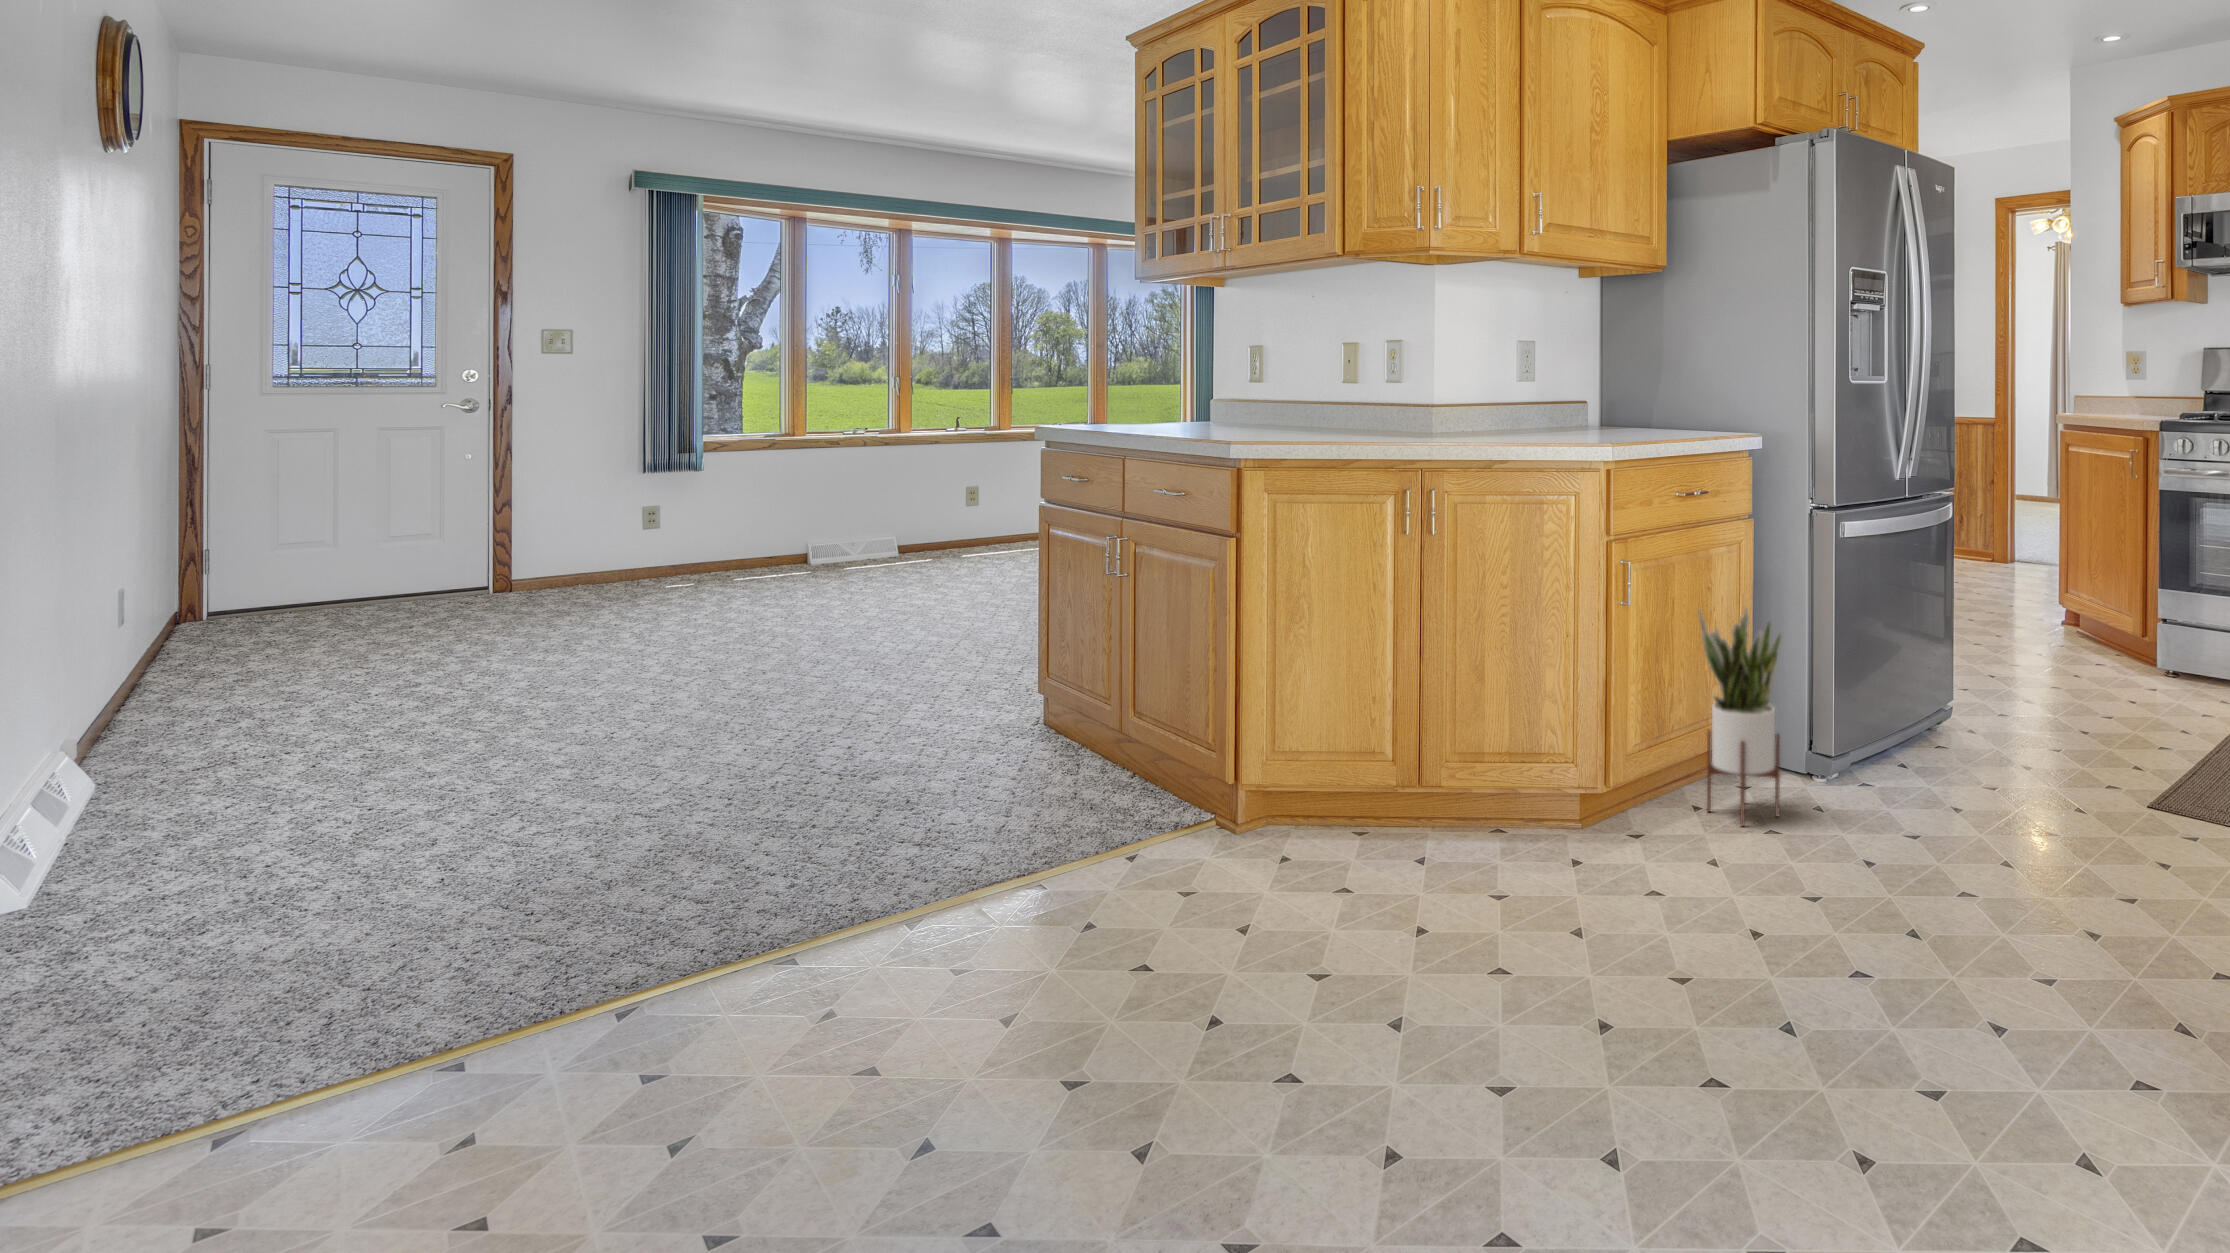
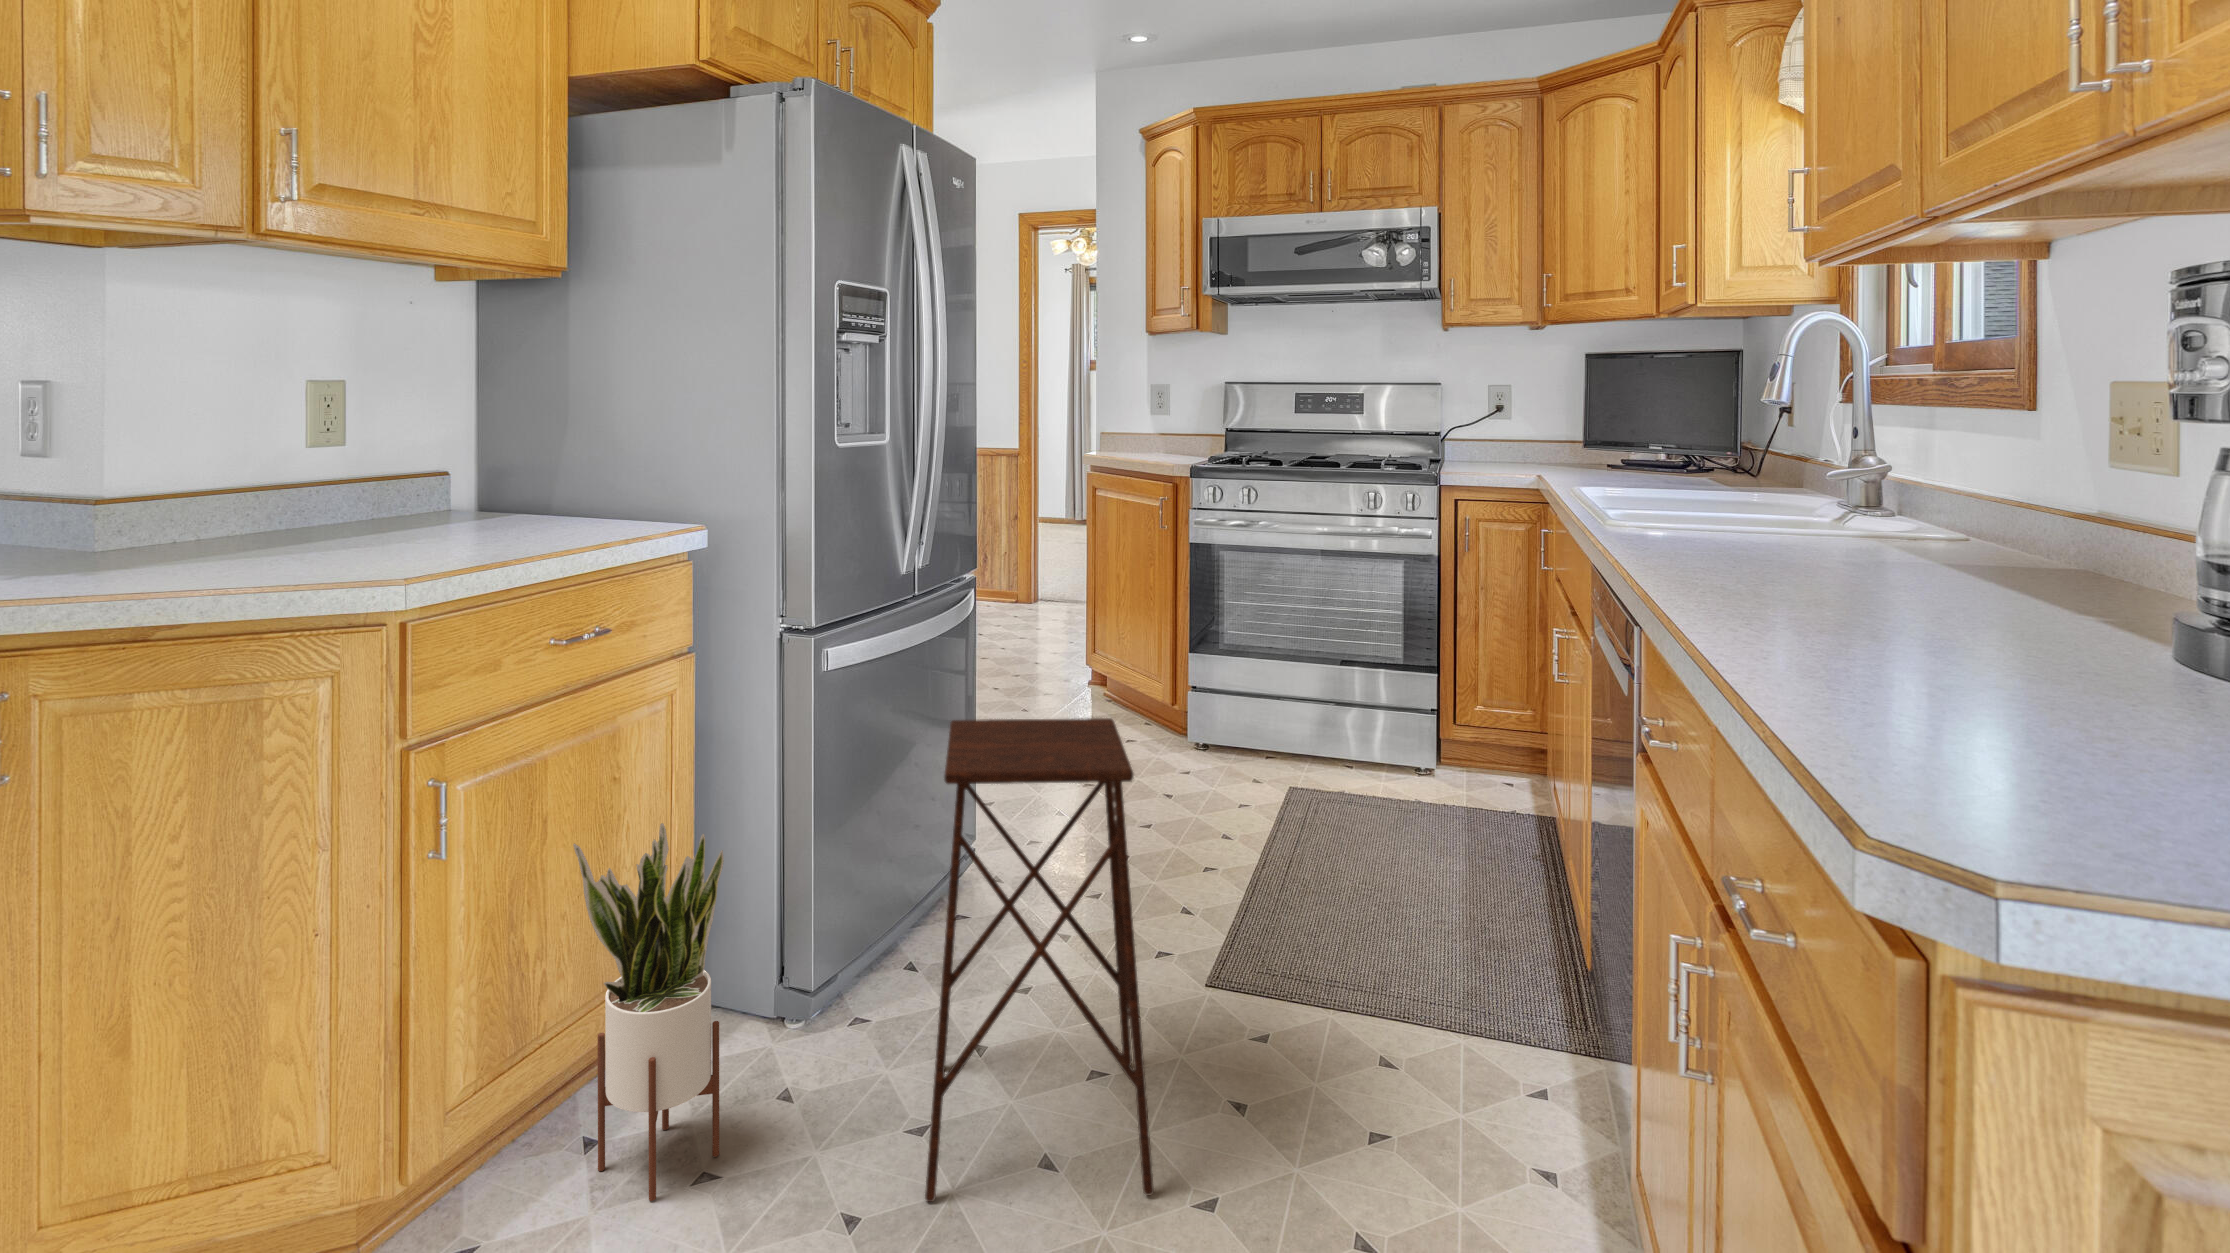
side table: none [1914,566,2075,872] -> present [925,718,1154,1202]

